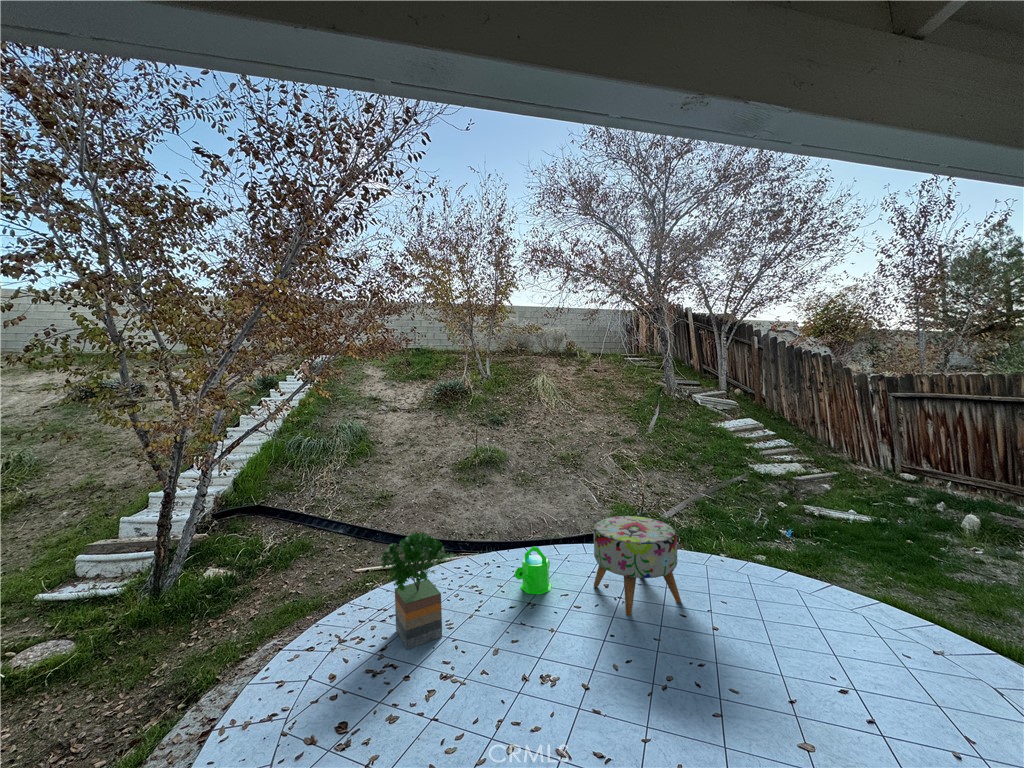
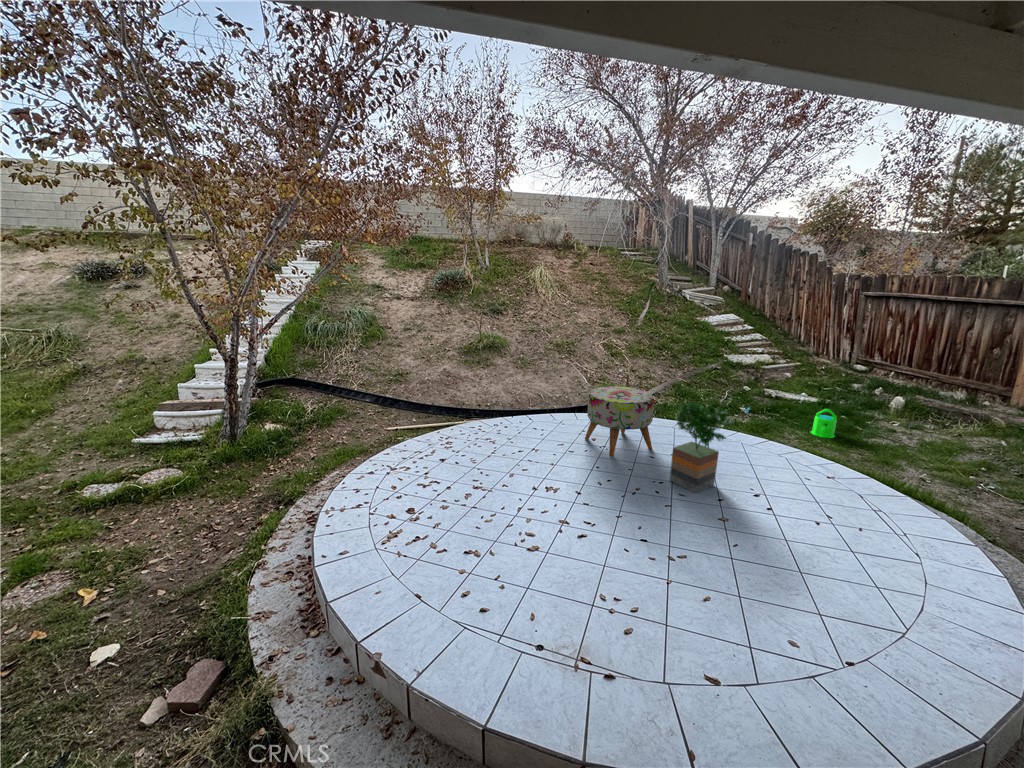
potted tree: present [381,532,454,649] -> present [670,403,733,493]
watering can: present [515,546,552,595] -> present [811,409,837,438]

